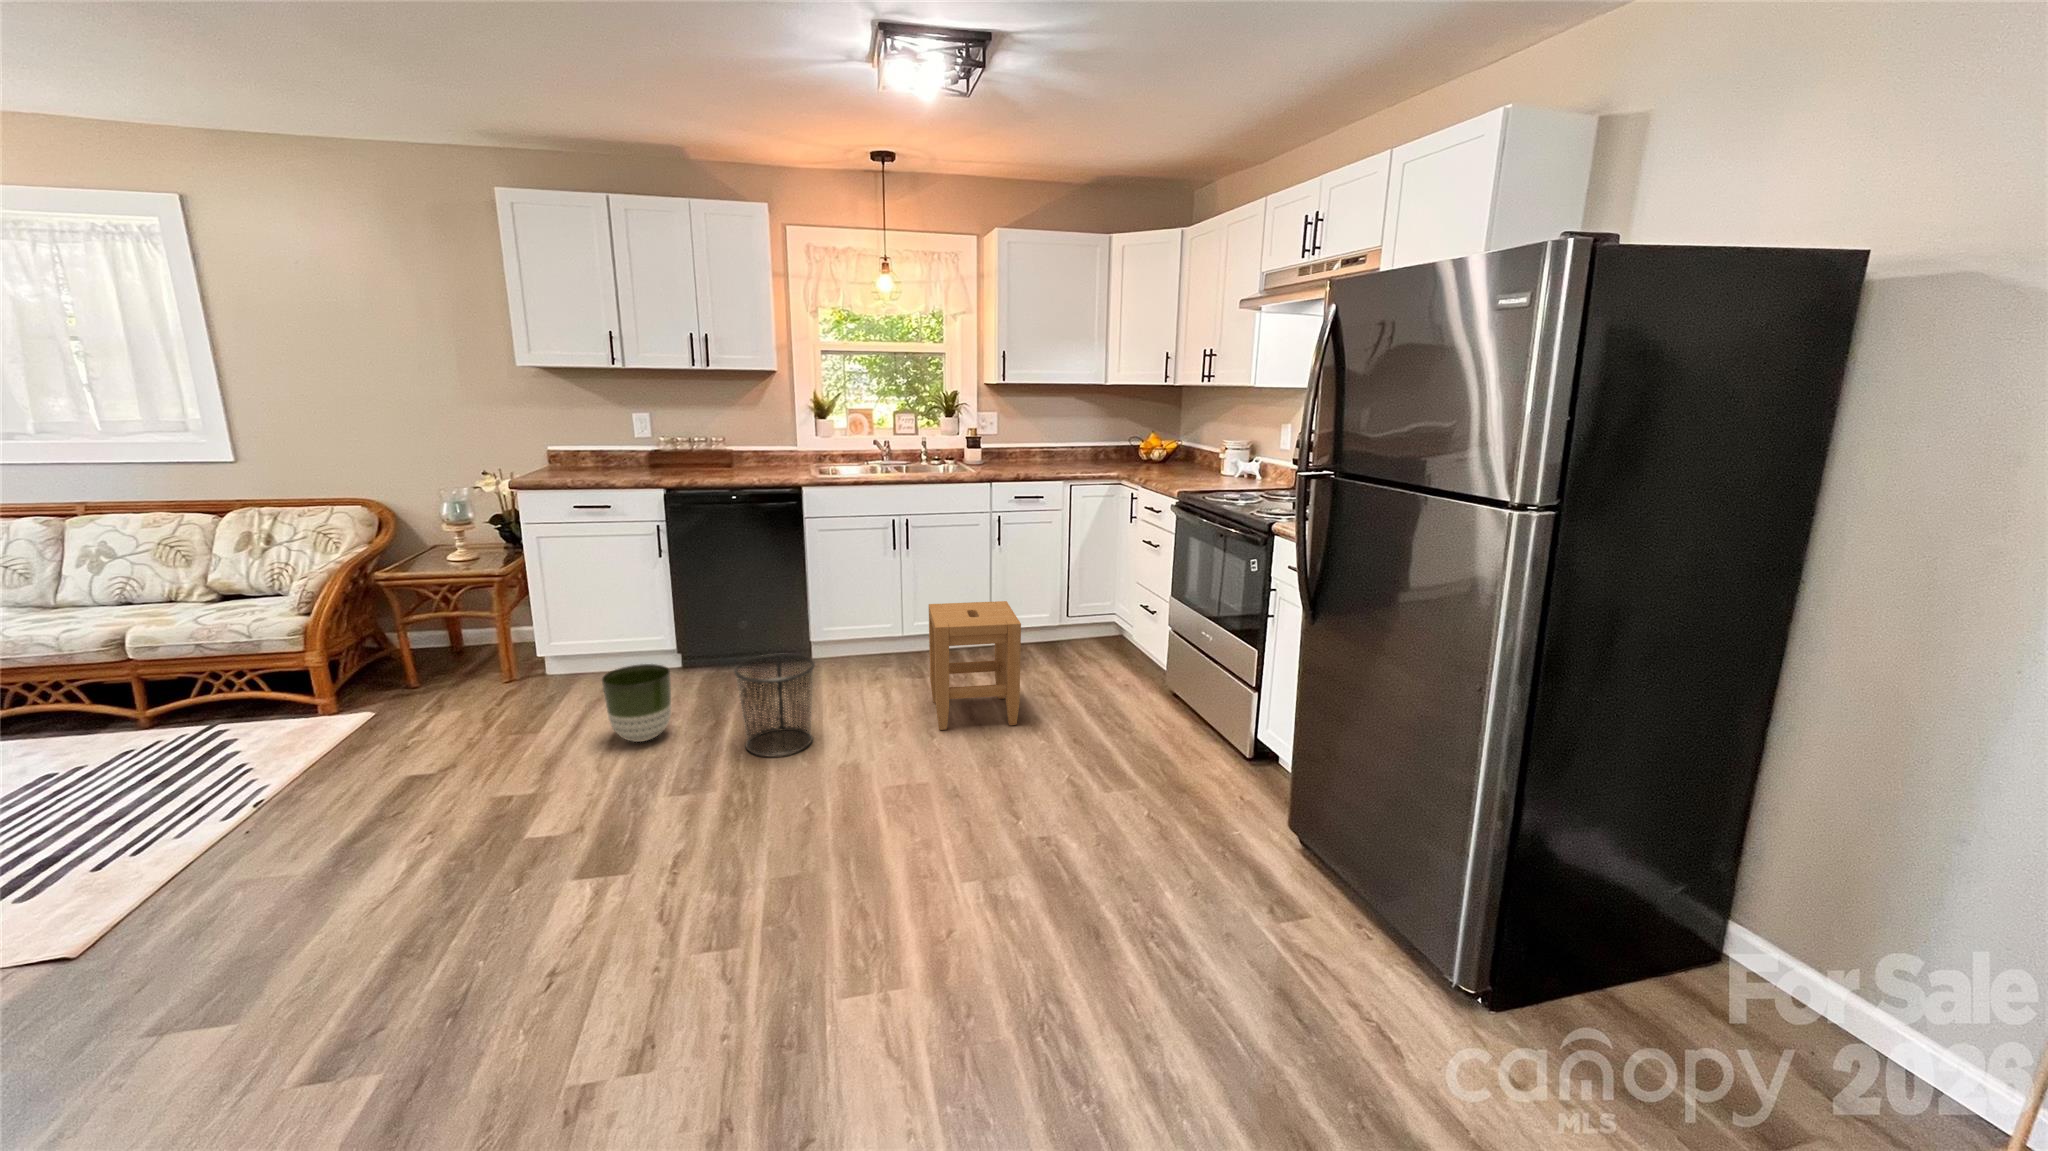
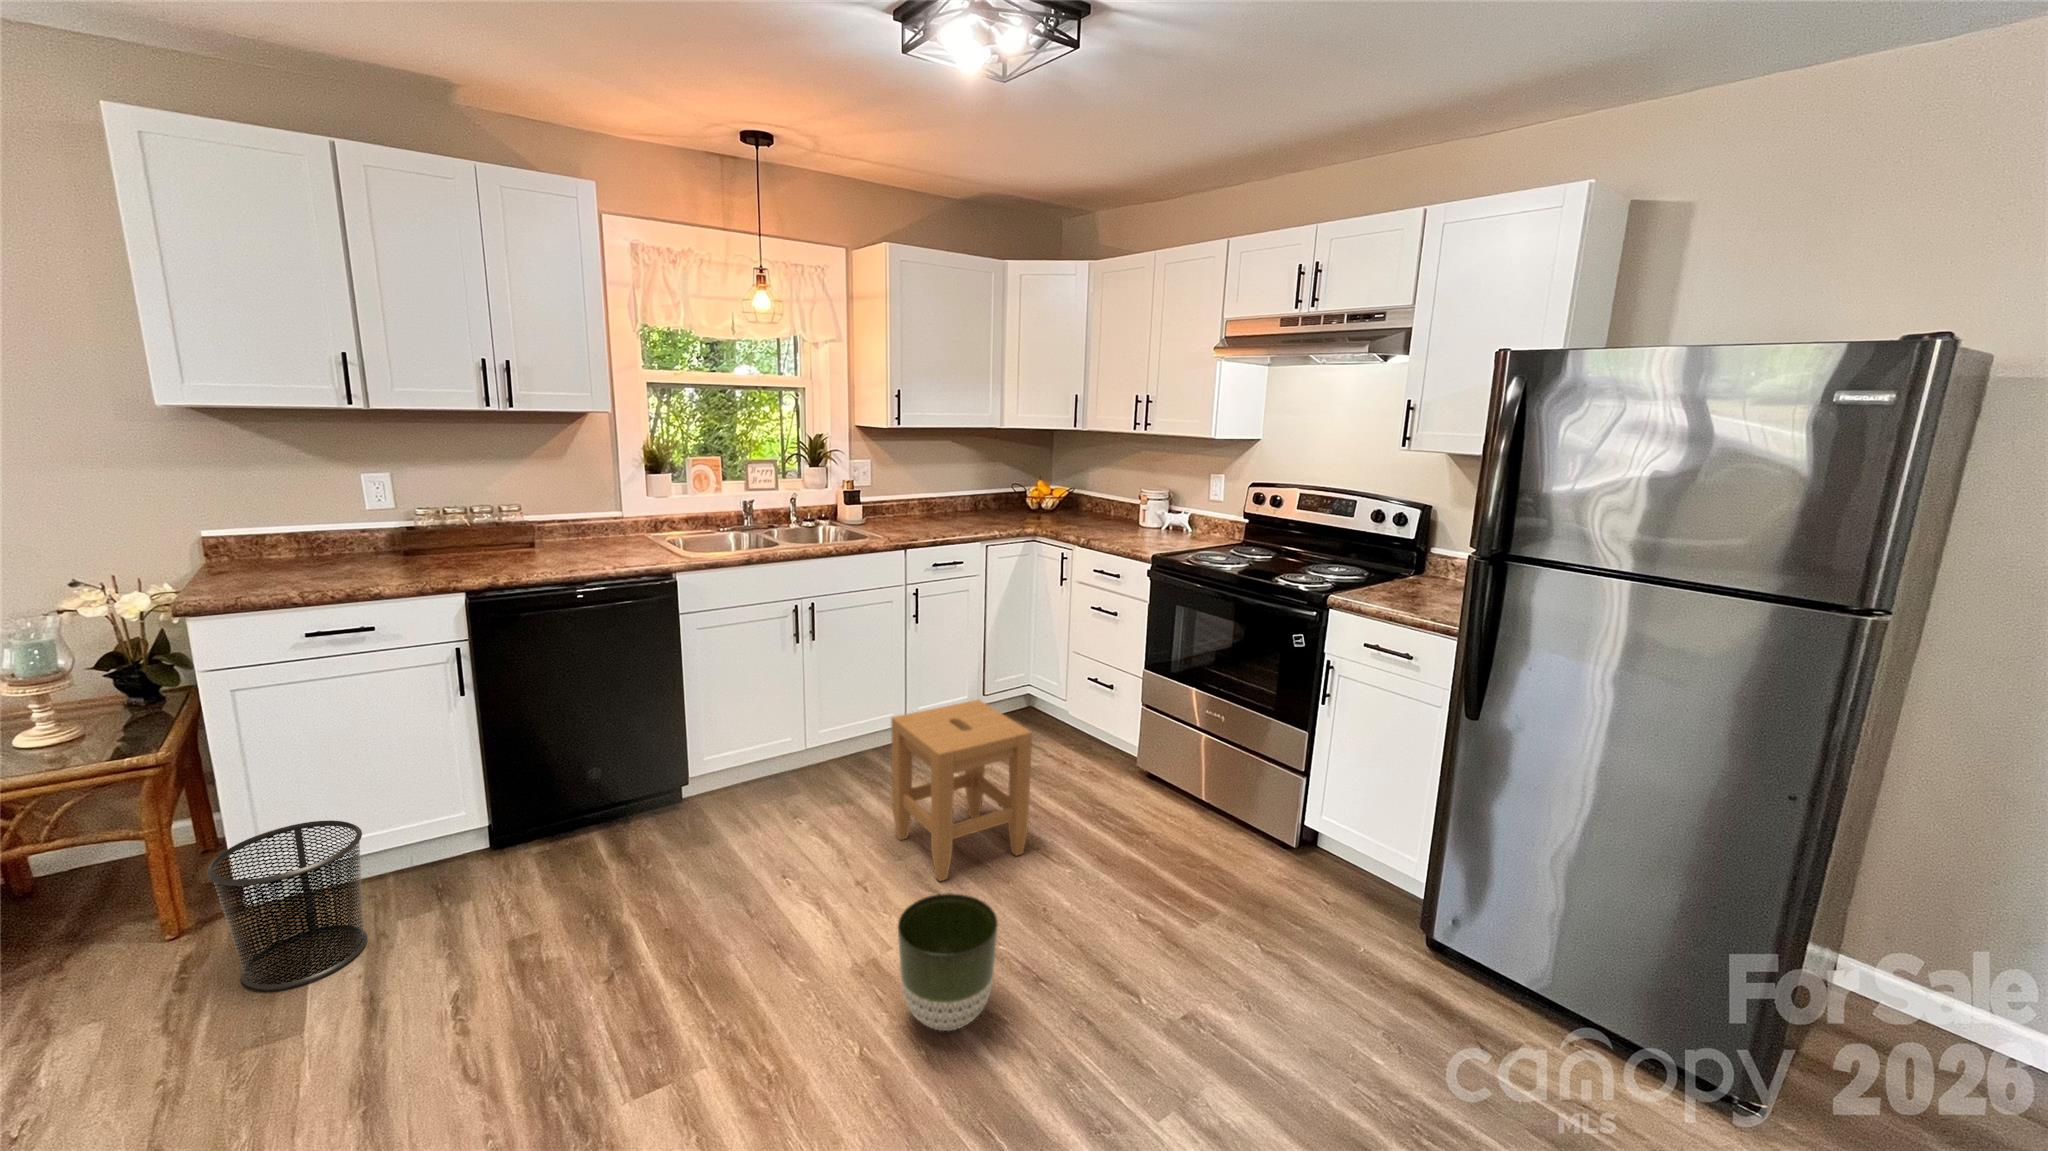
waste bin: present [734,654,815,757] -> present [207,820,367,990]
planter: present [602,664,671,742] -> present [898,893,998,1031]

